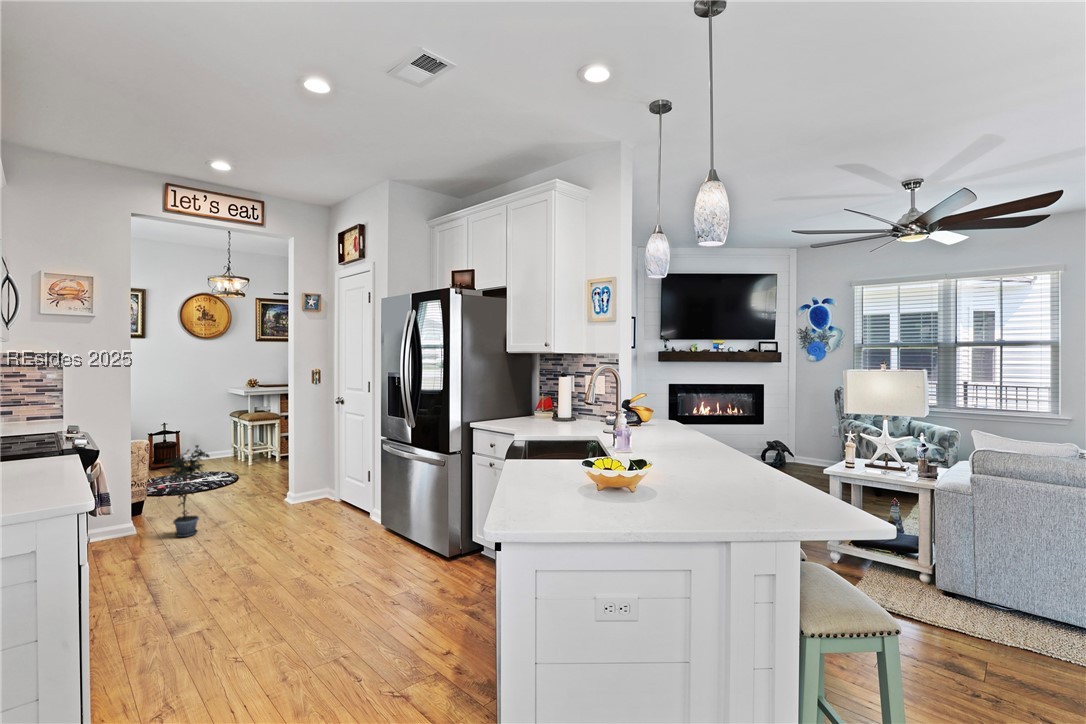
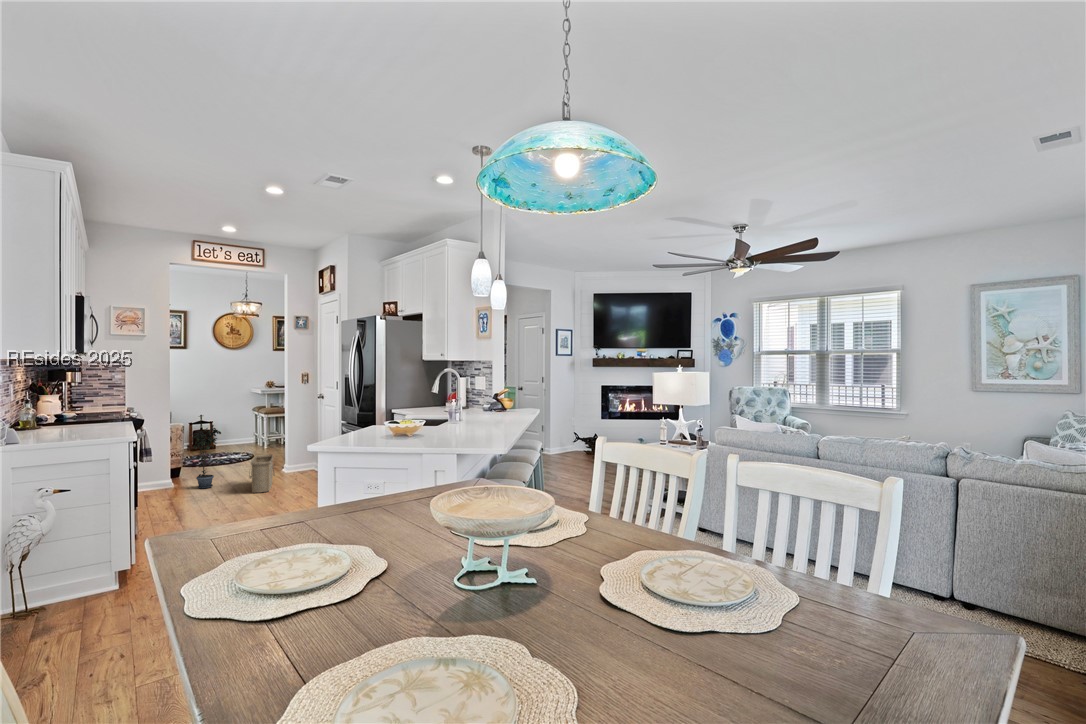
basket: none [254,484,290,543] -> present [250,454,274,493]

